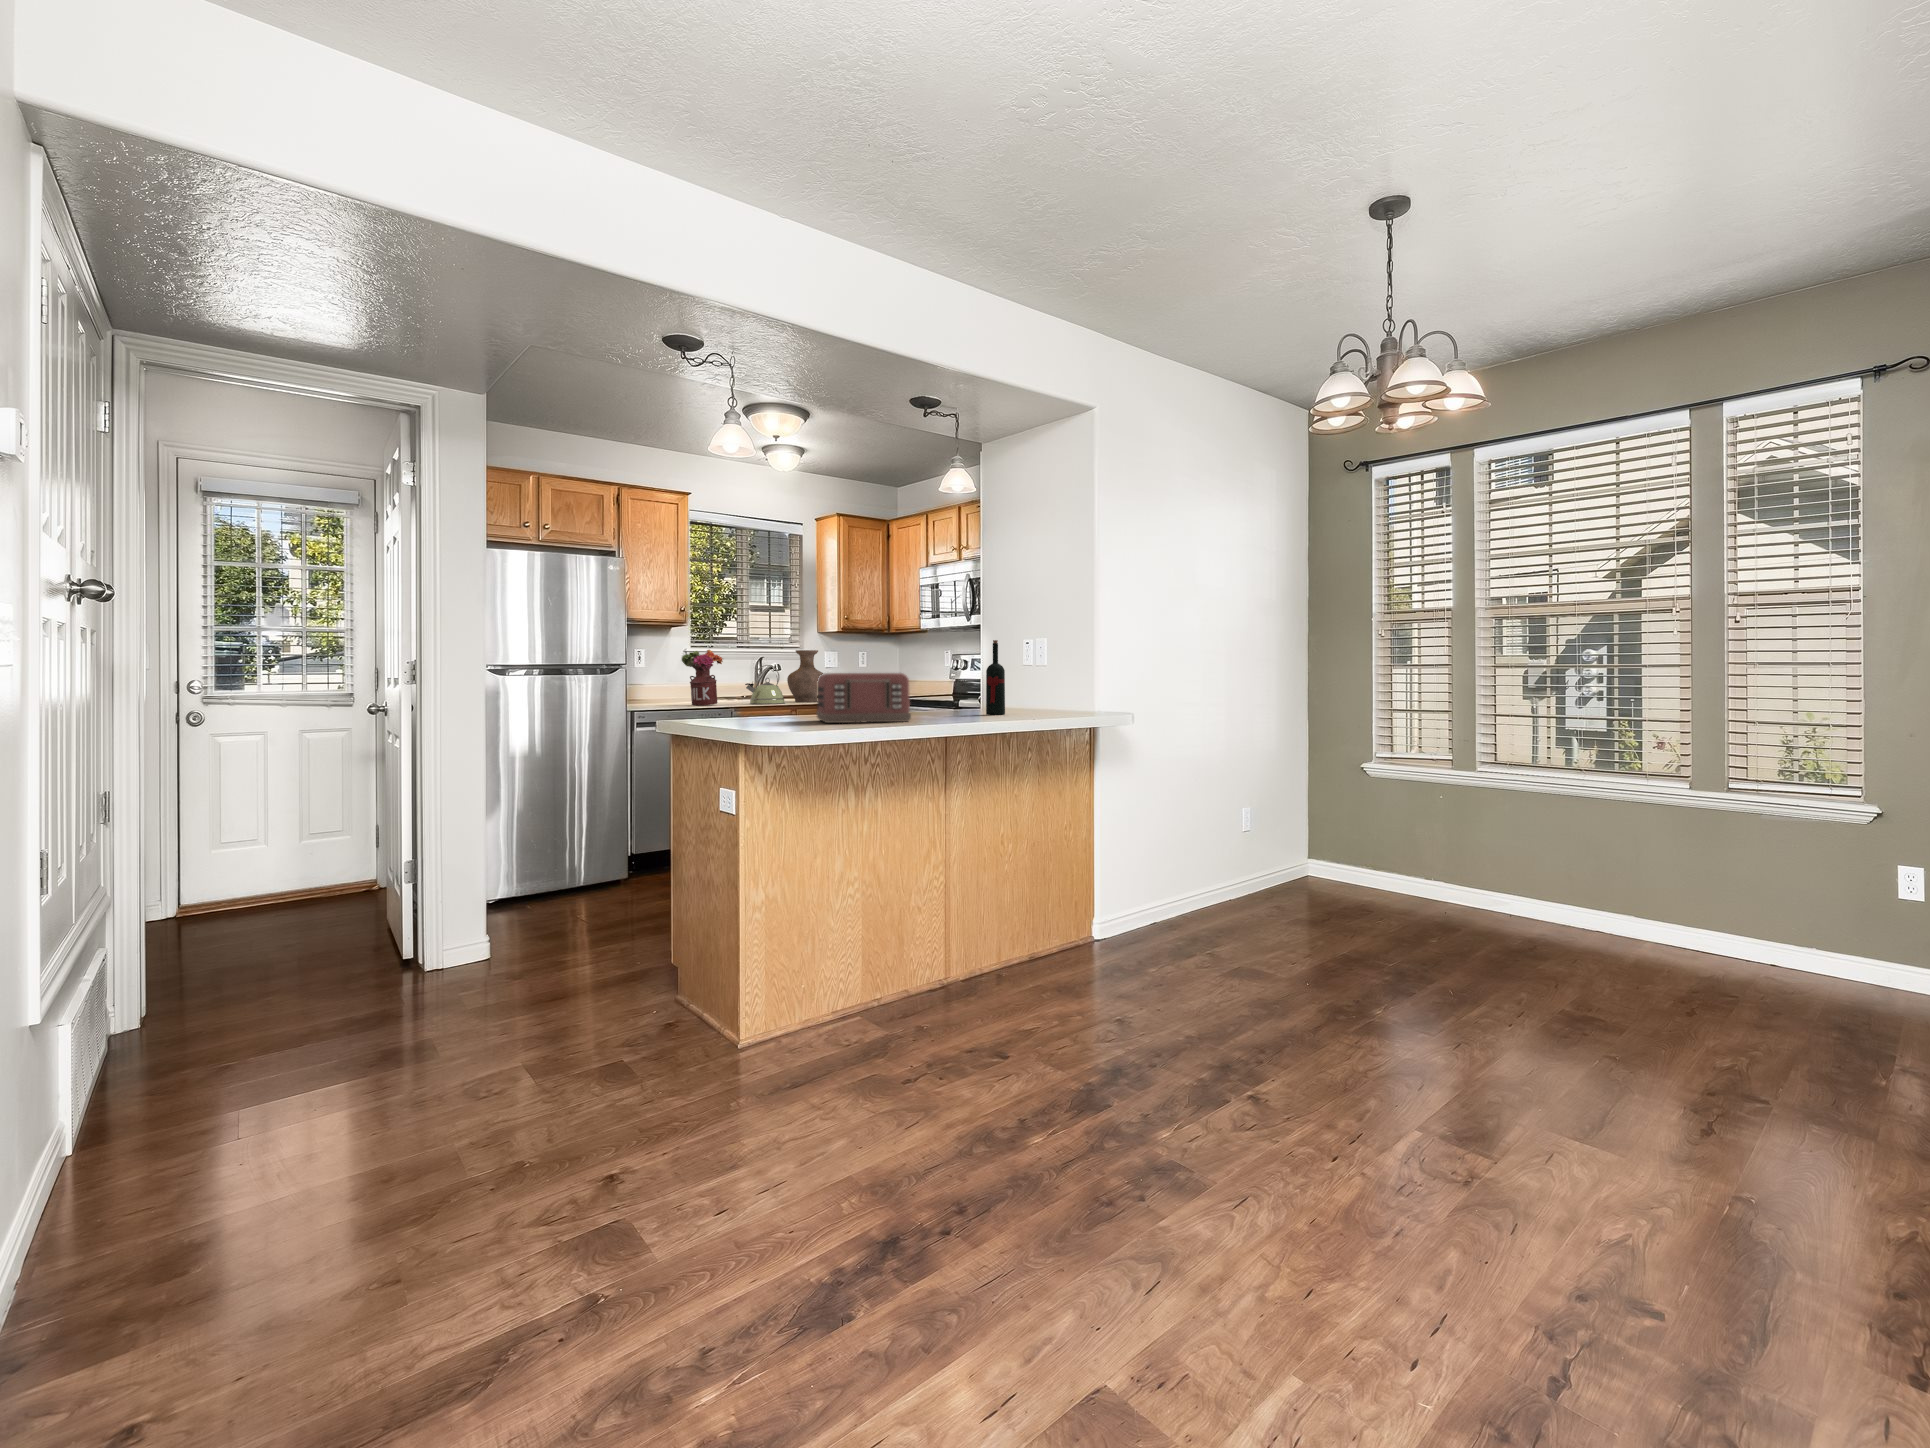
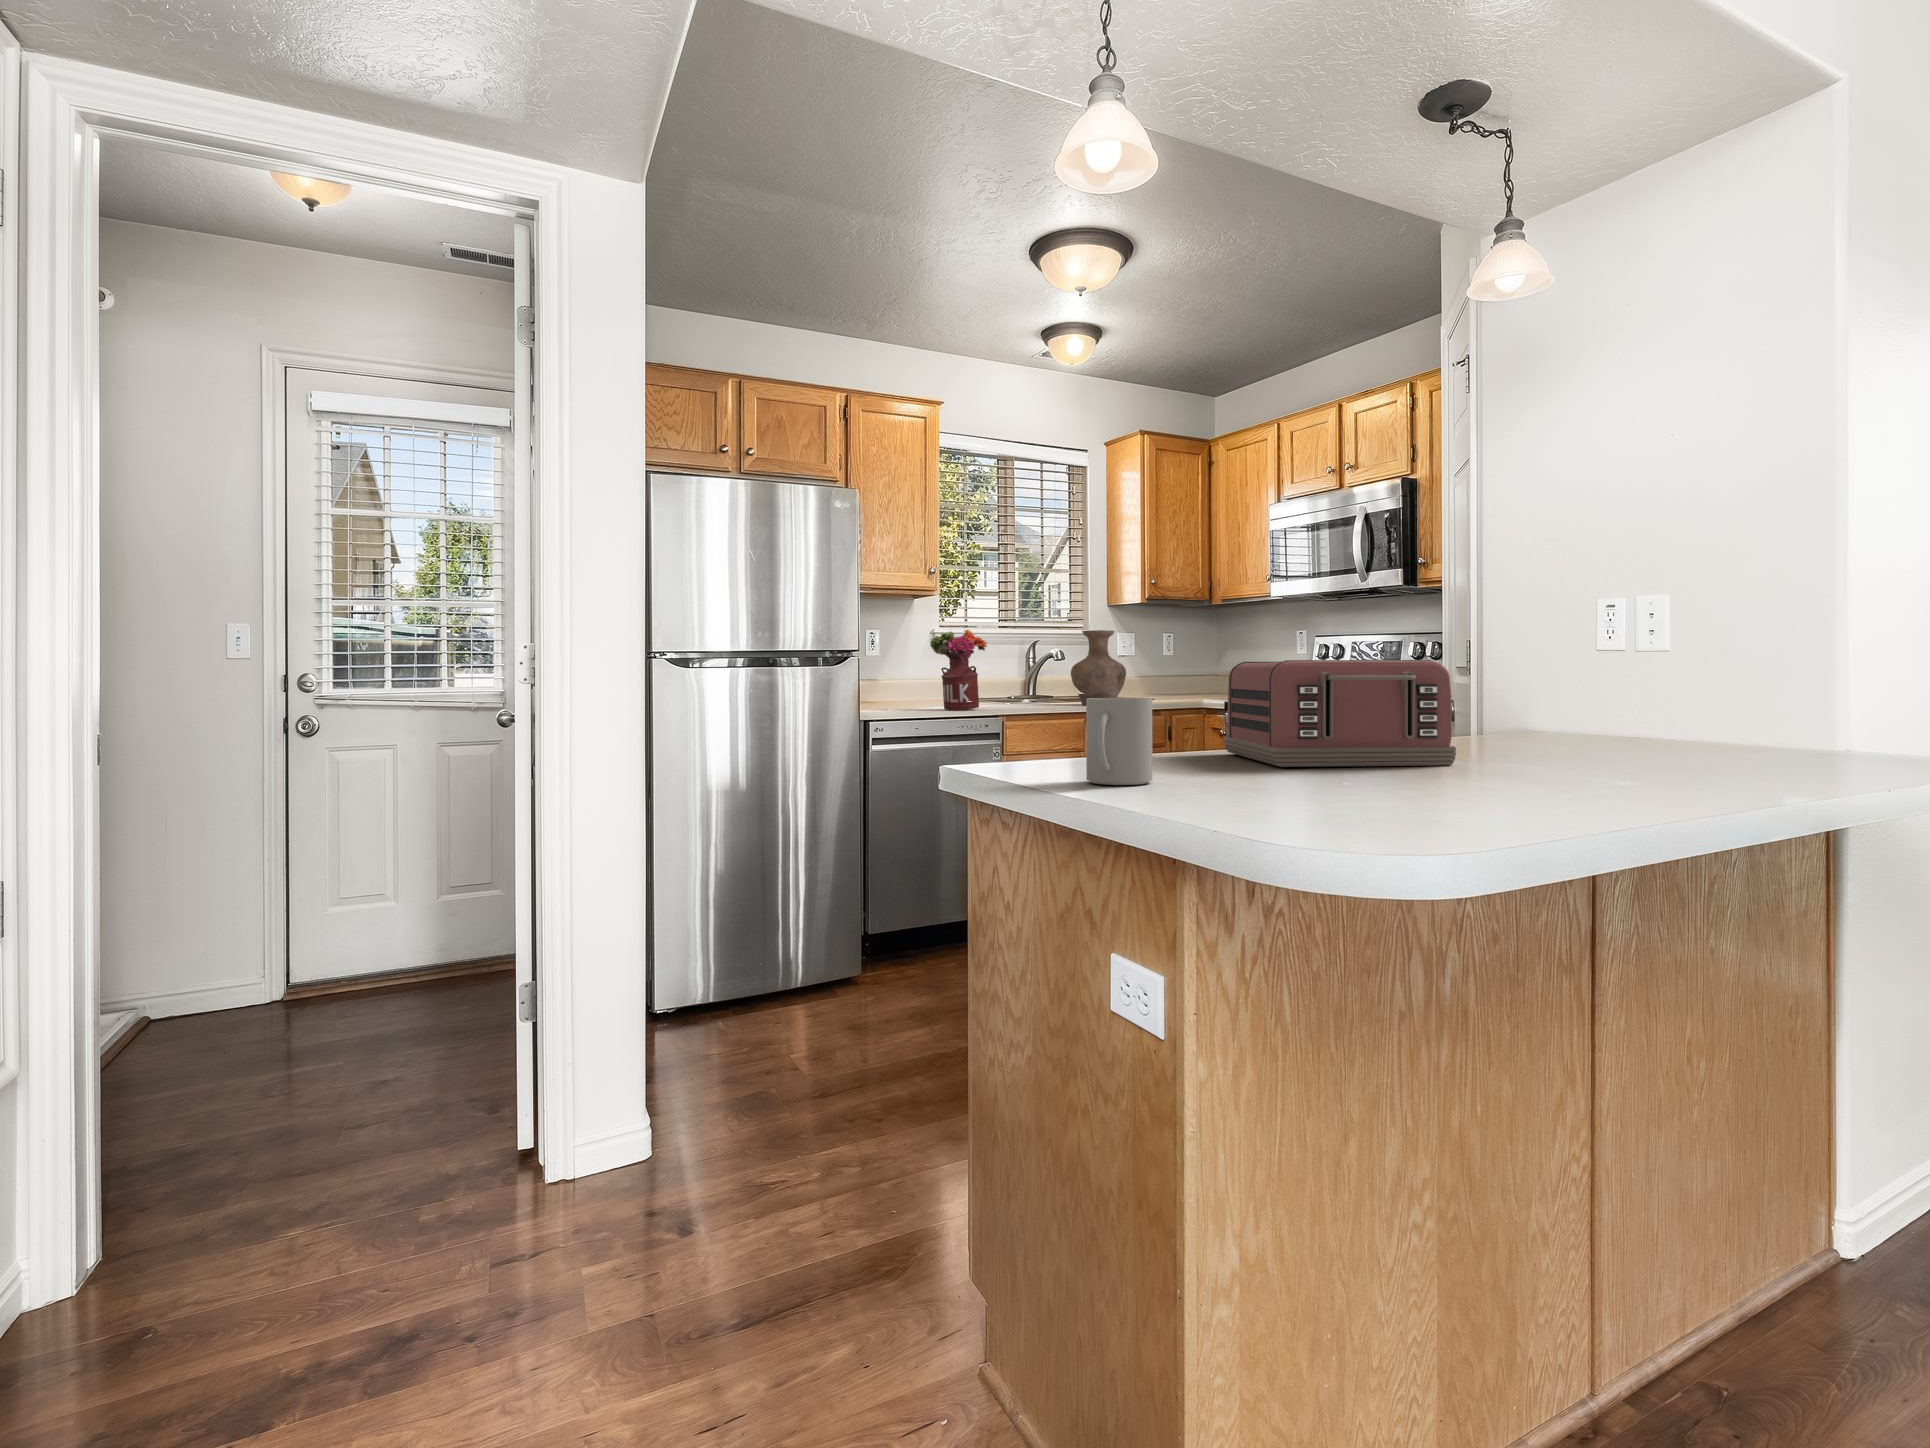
wine bottle: present [986,640,1005,715] -> none [1541,596,1584,745]
kettle: present [745,665,785,704] -> none [1016,652,1072,708]
mug: none [724,690,755,729] -> present [1086,698,1152,785]

